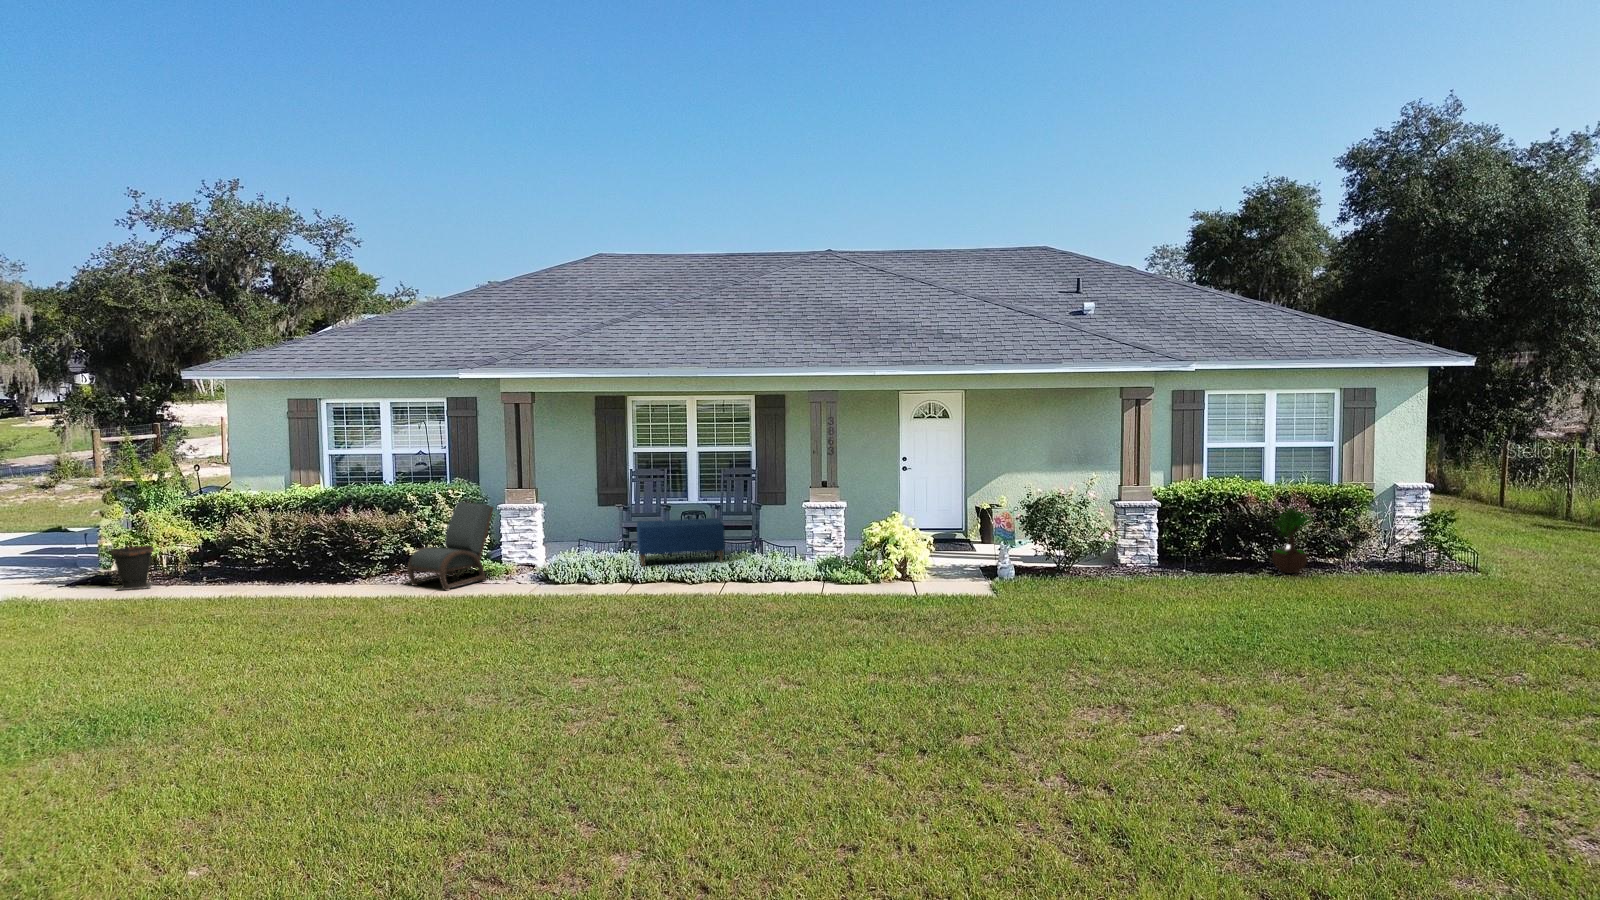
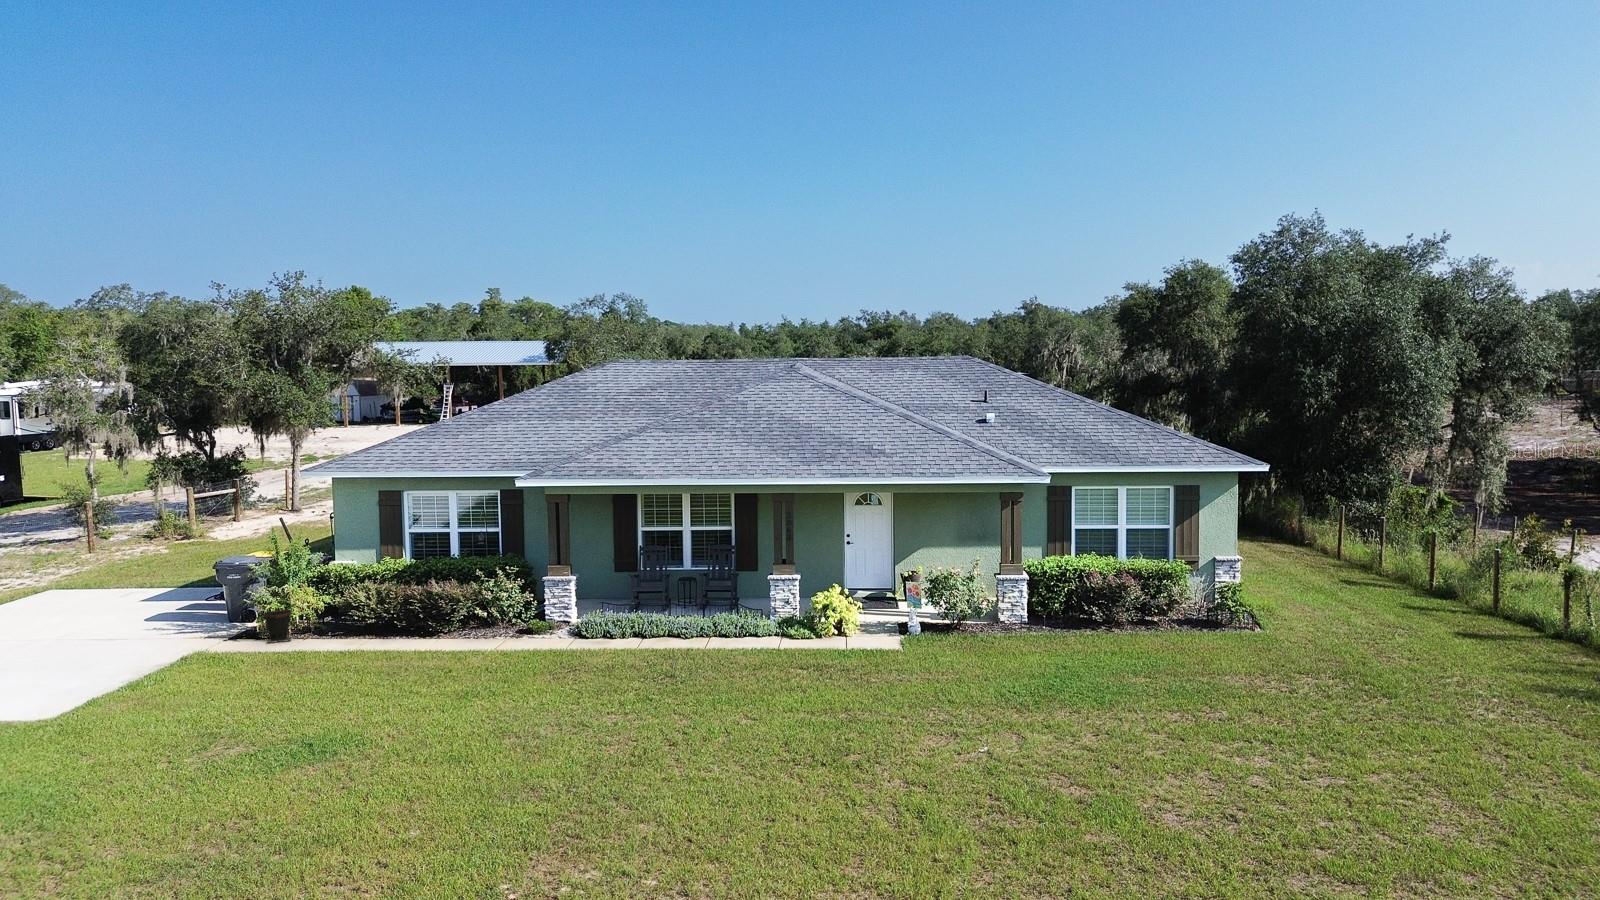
lounge chair: present [408,502,493,590] -> none [479,576,541,644]
potted tree: present [1272,508,1310,573] -> none [1103,578,1136,630]
bench: present [637,518,725,567] -> none [645,584,710,622]

